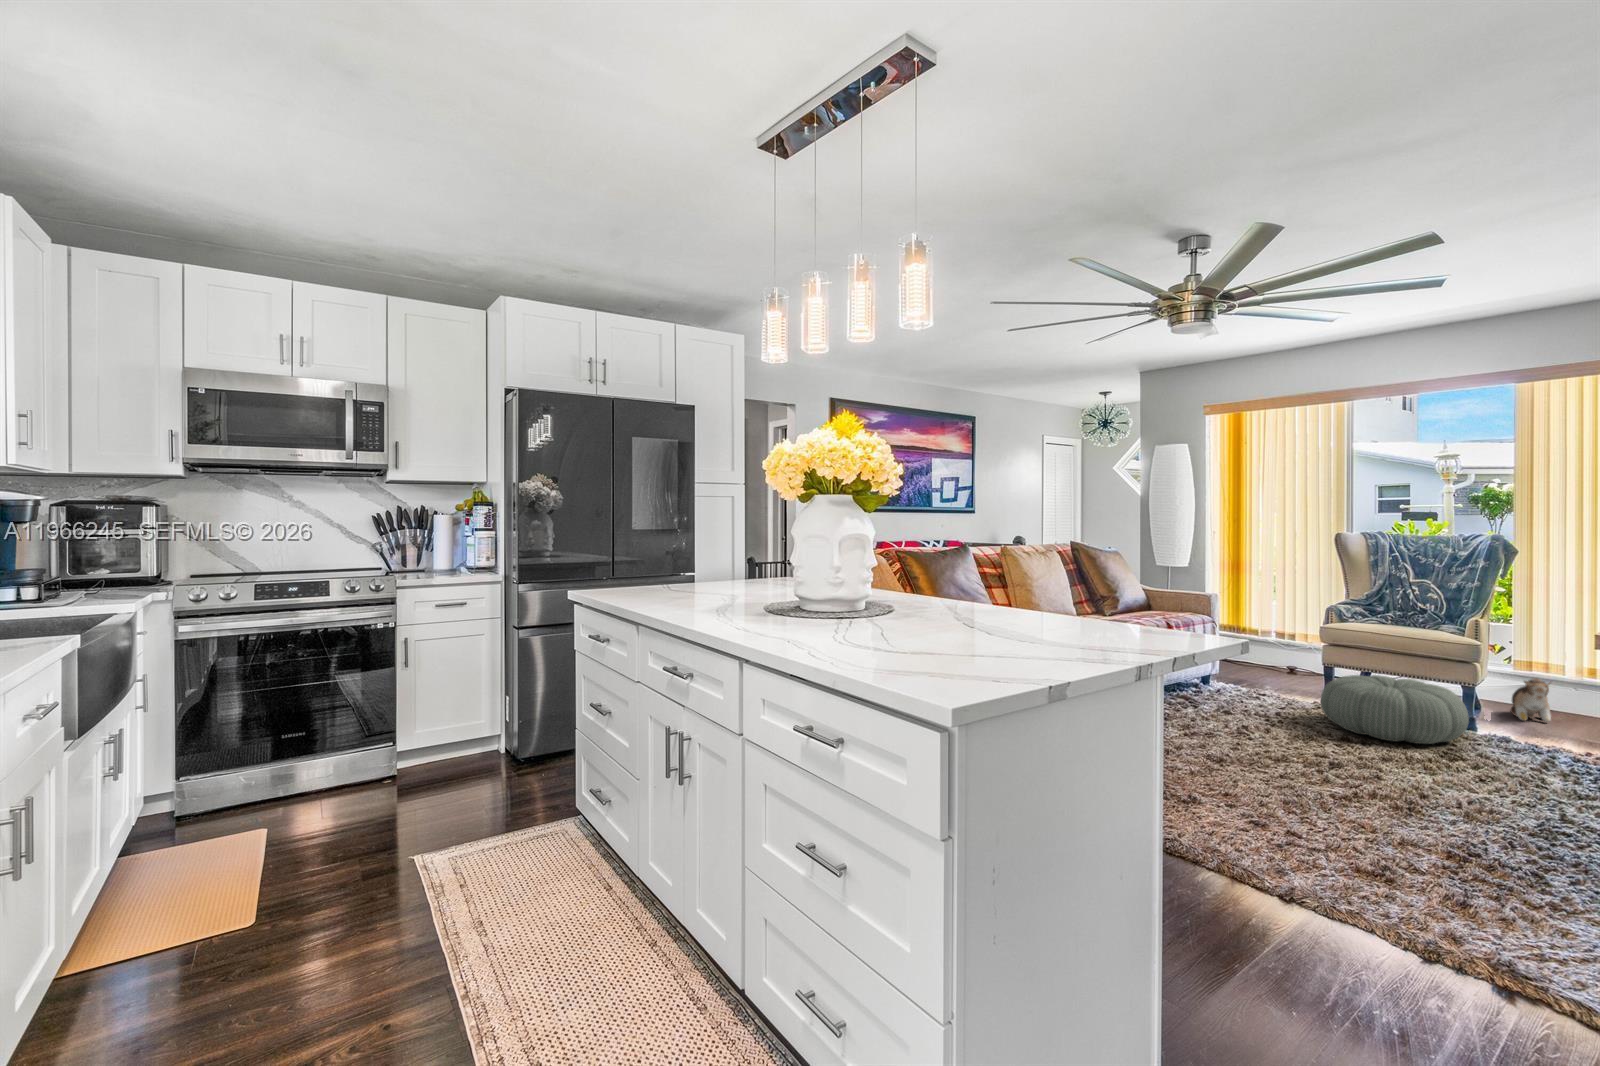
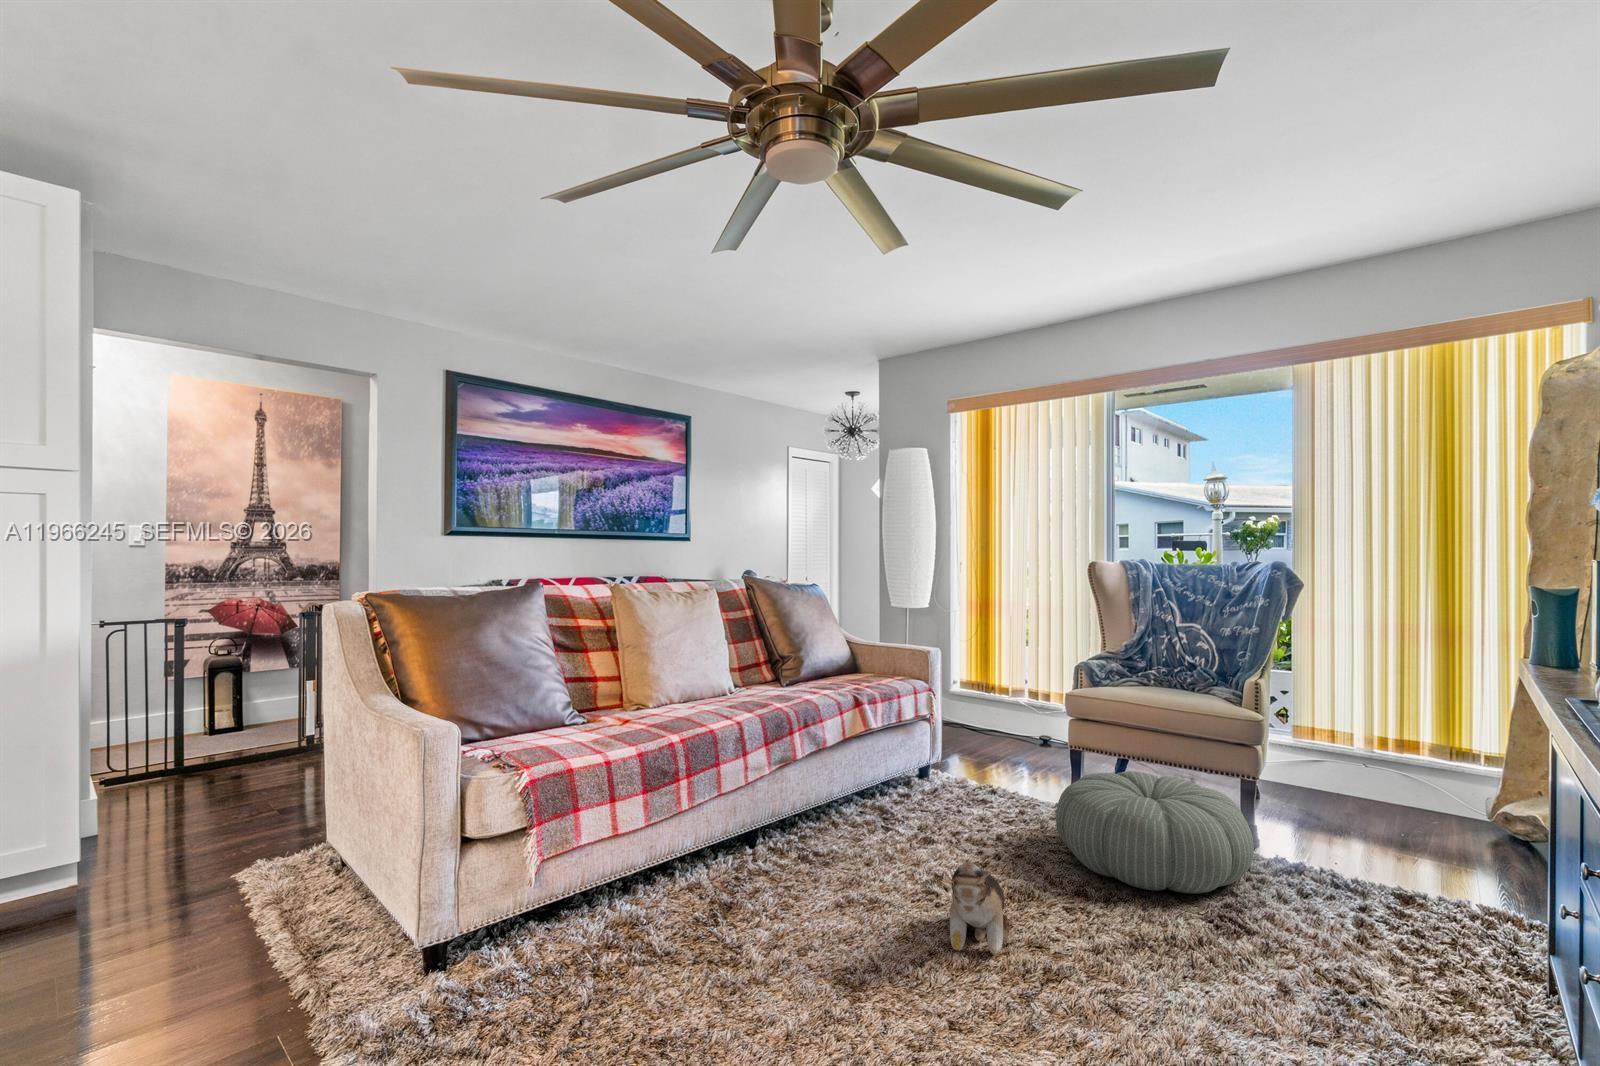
plush toy: present [1511,678,1551,722] -> present [944,861,1010,954]

